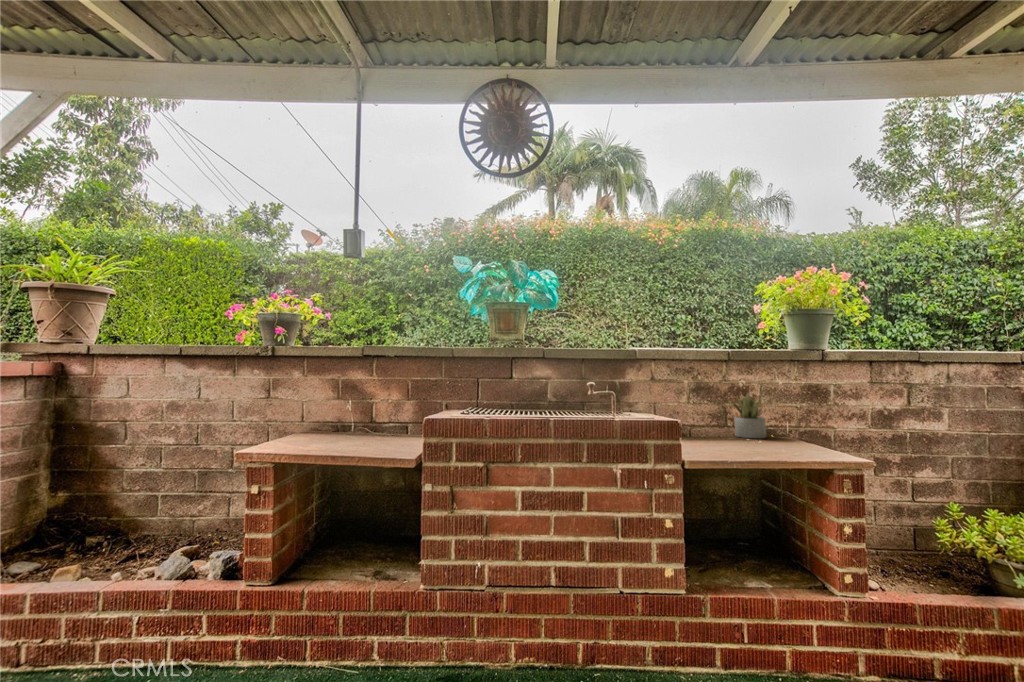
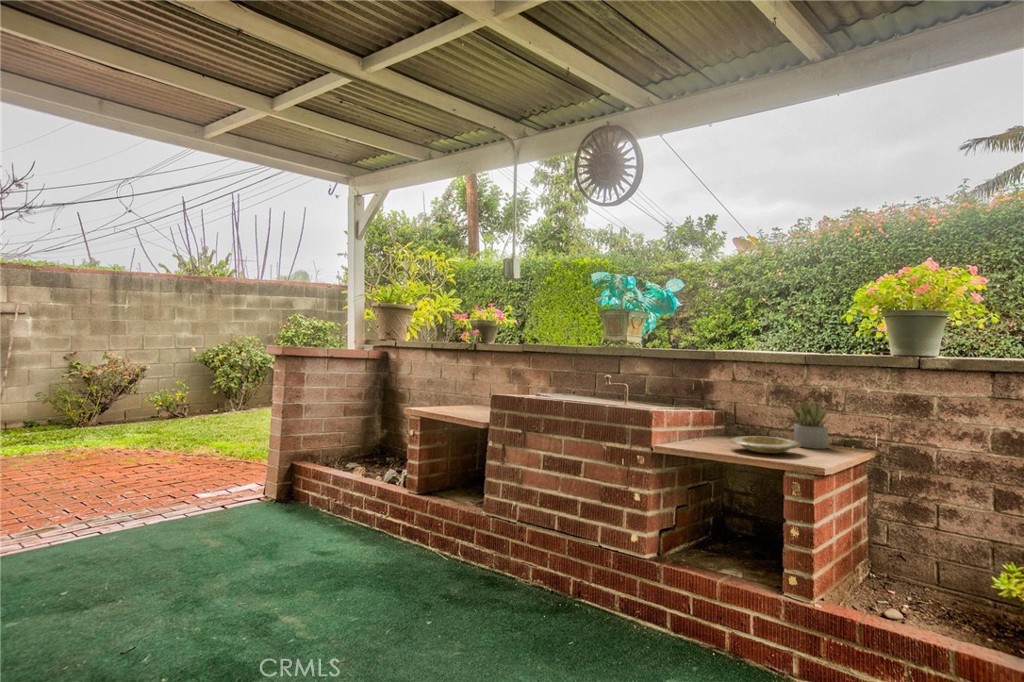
plate: none [730,433,806,450] -> present [730,436,802,453]

